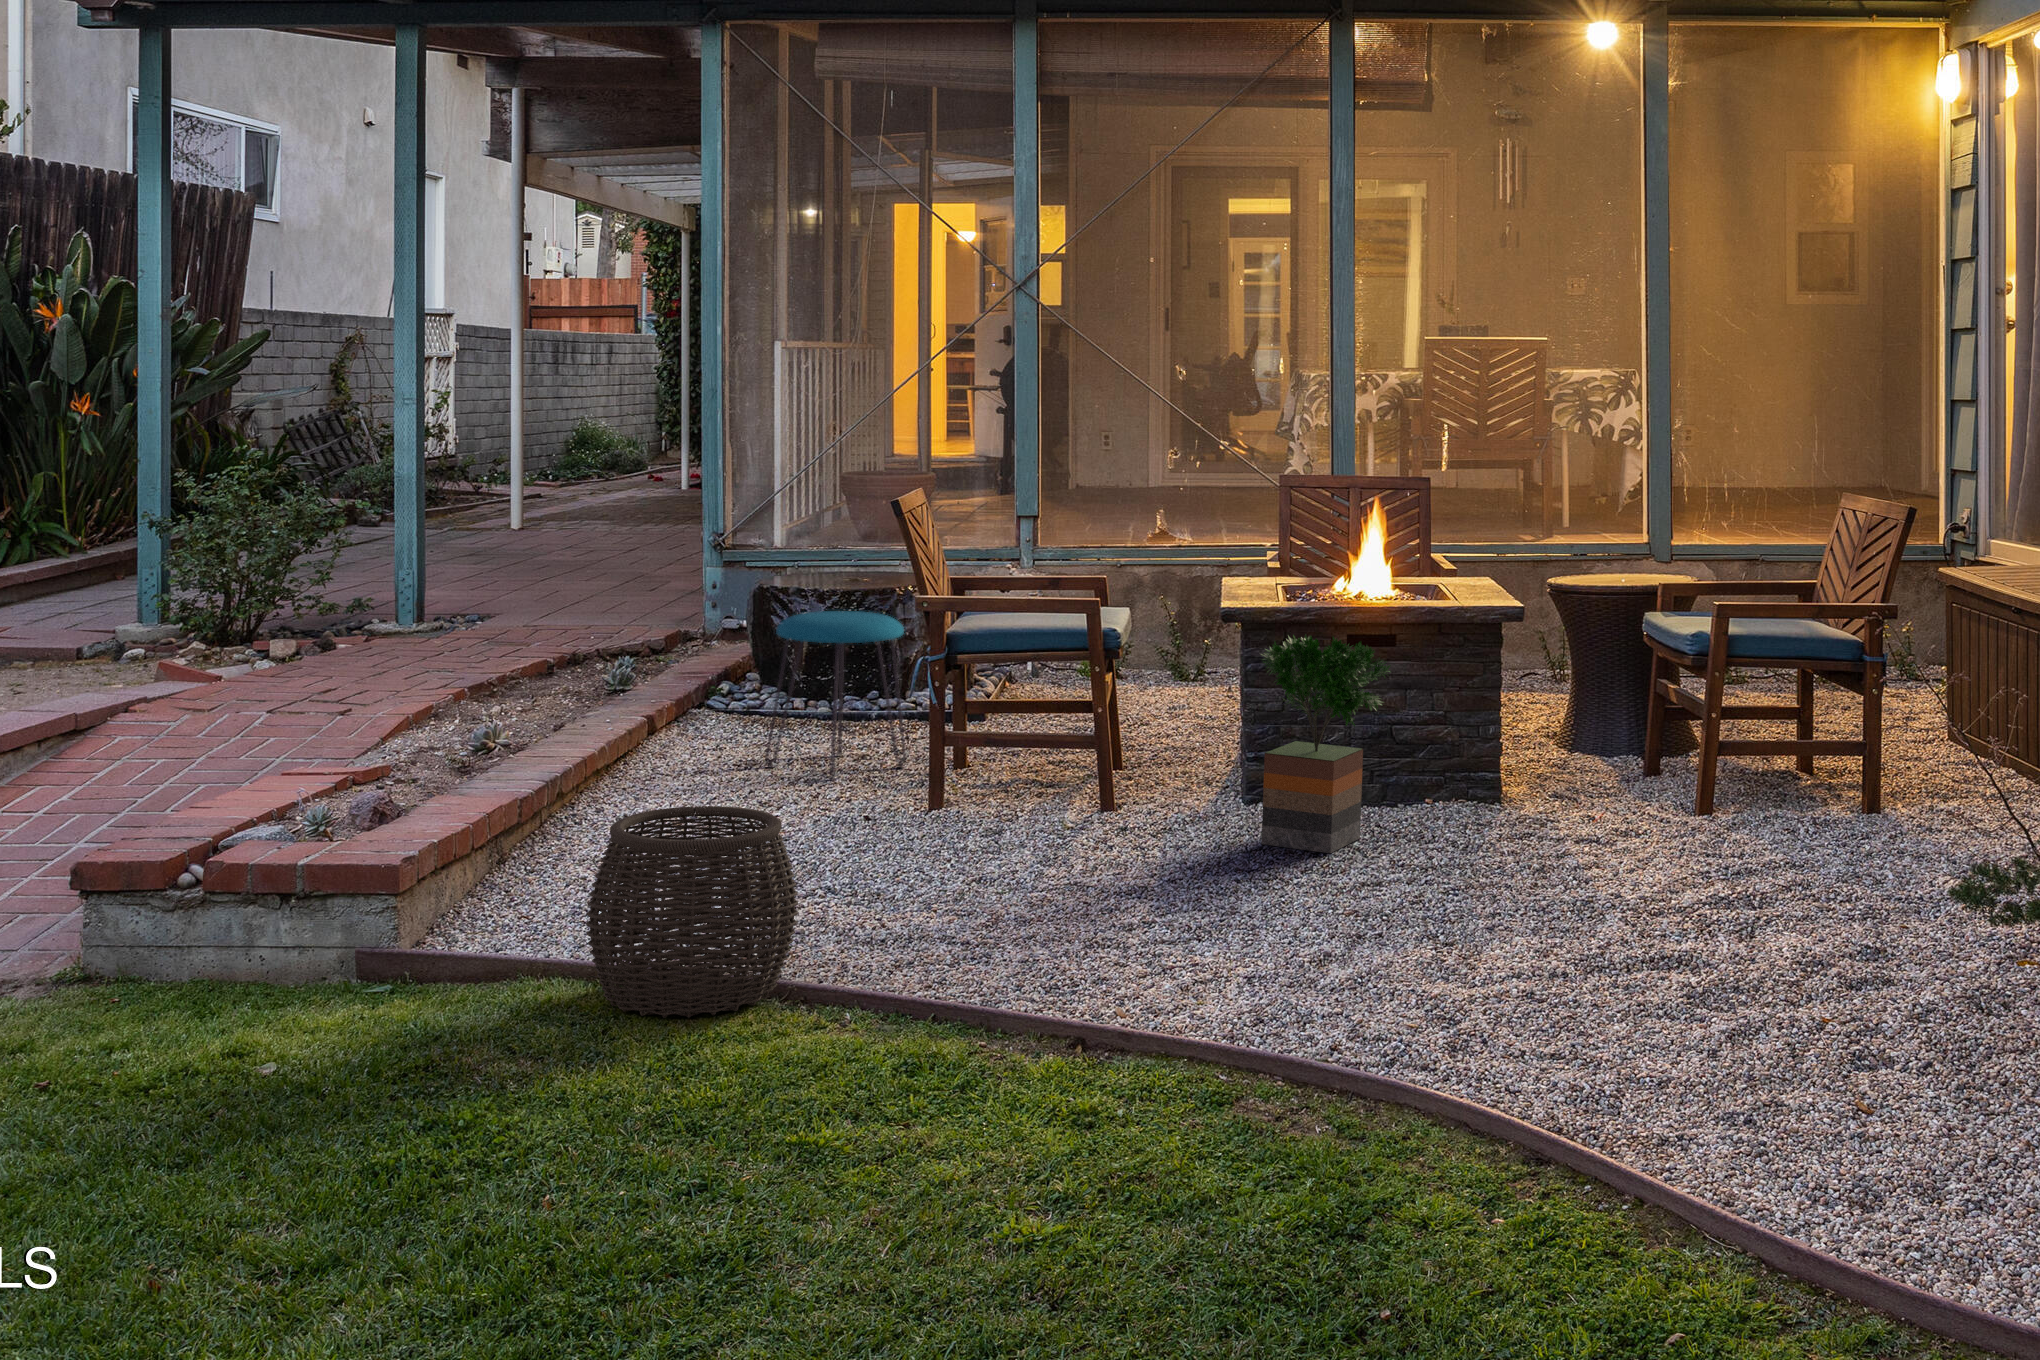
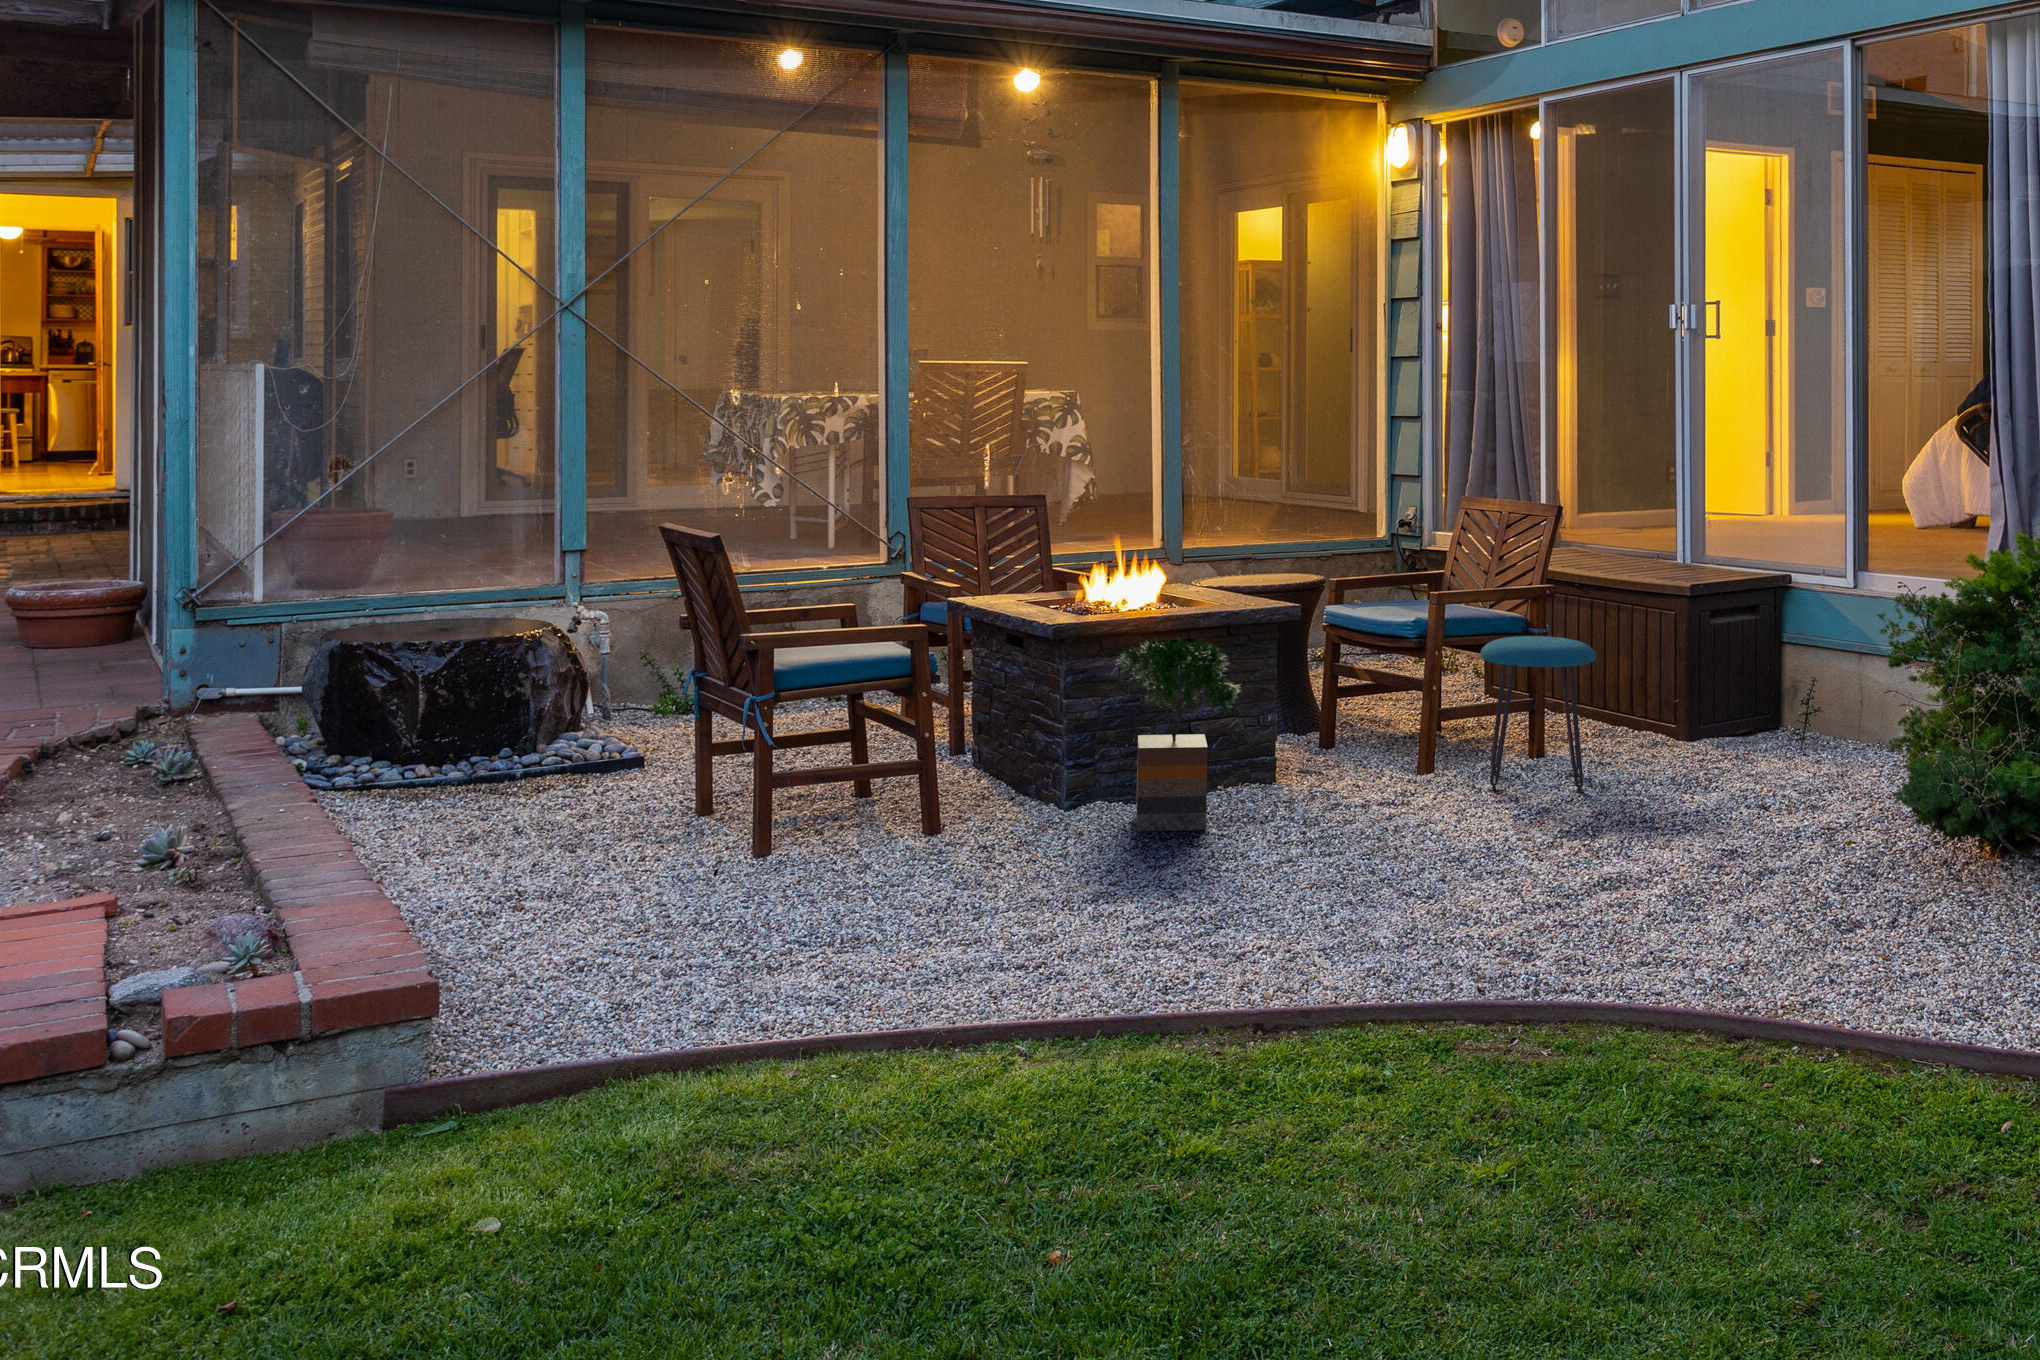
stool: present [765,611,906,781] -> present [1481,636,1596,793]
woven basket: present [586,806,798,1018] -> none [855,852,1064,1070]

